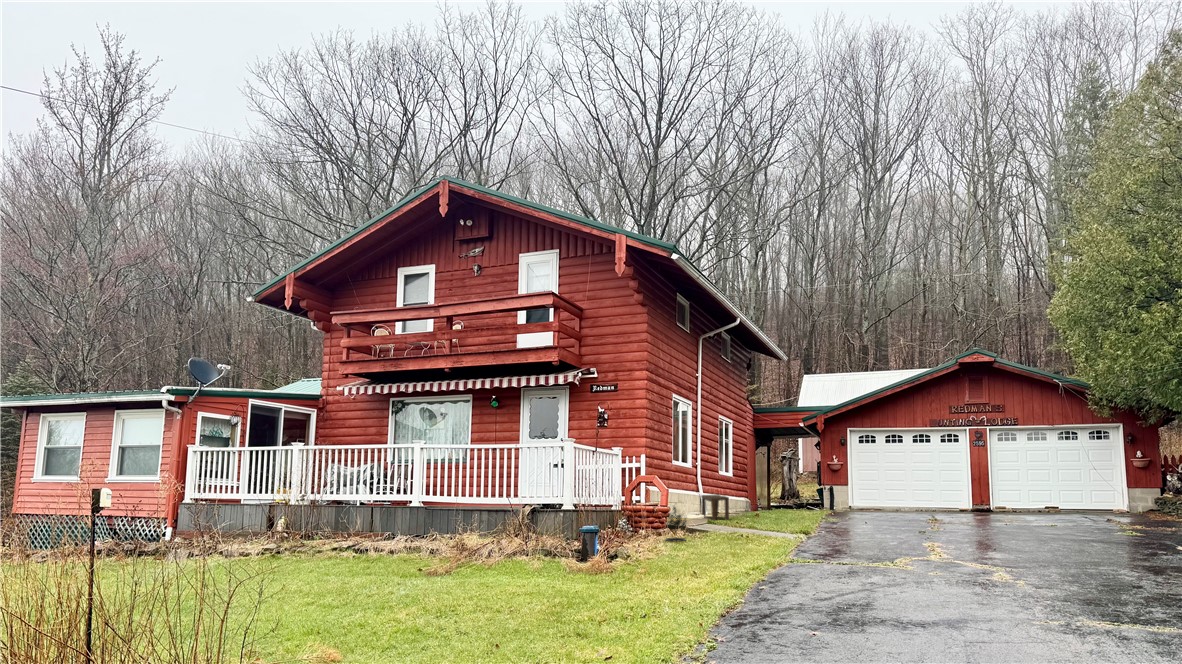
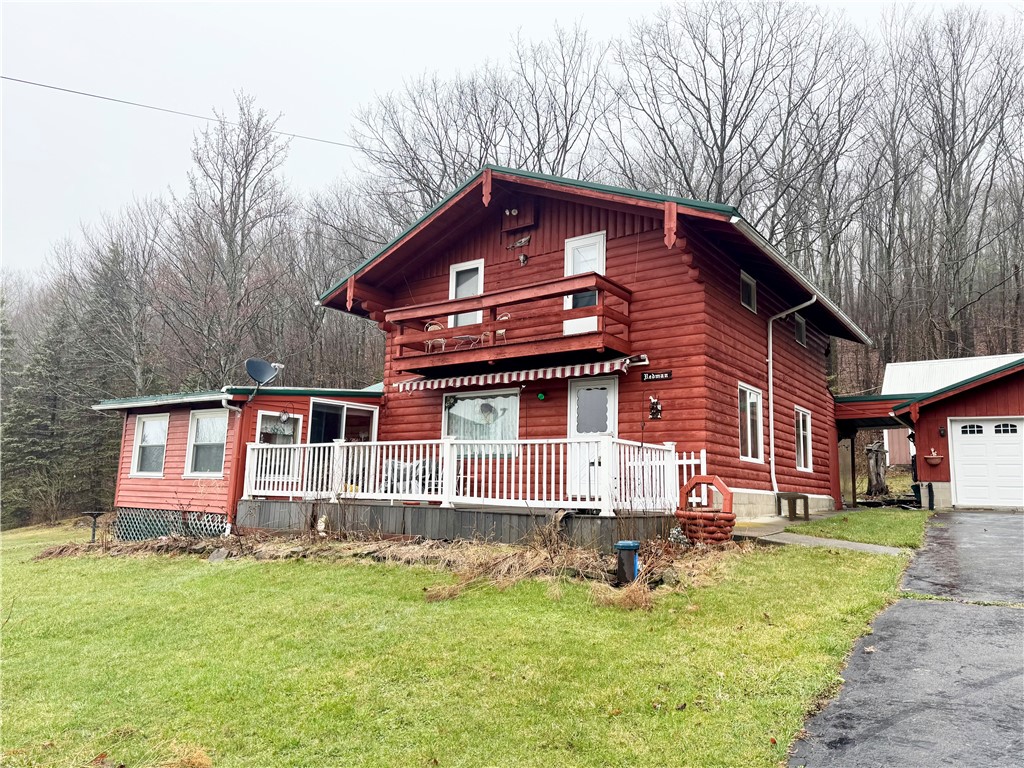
potted tree: present [666,507,686,541] -> none [728,505,759,552]

